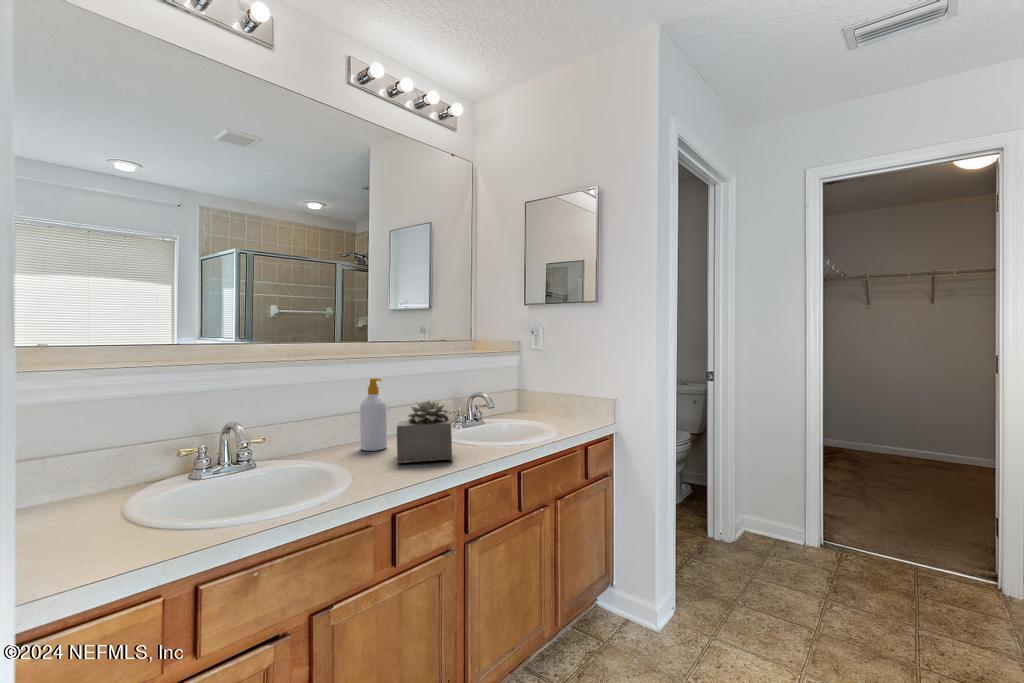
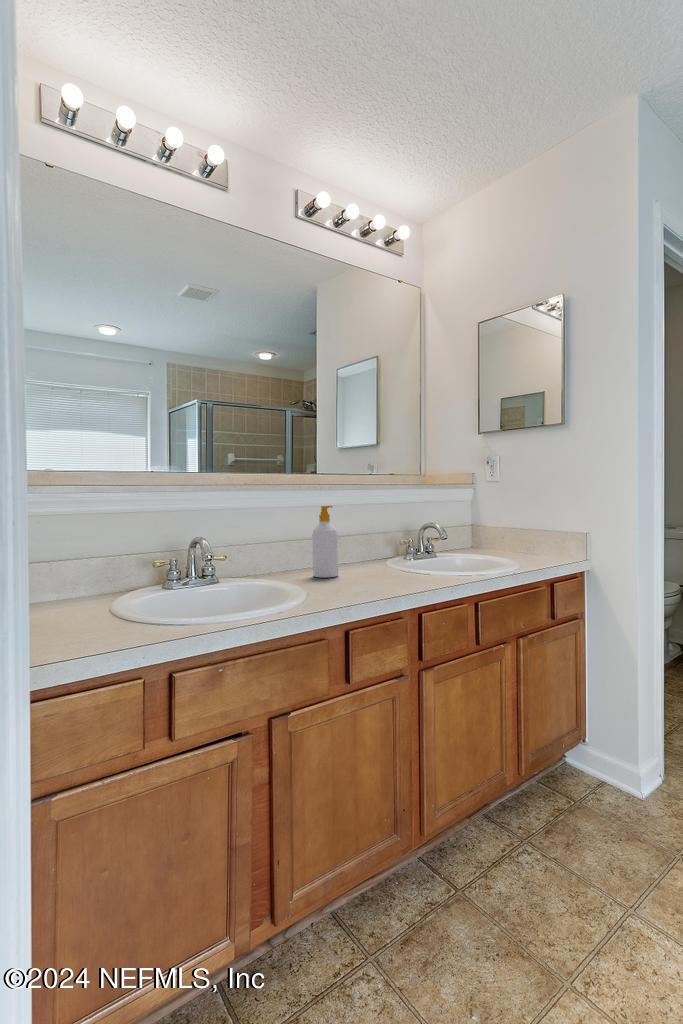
succulent plant: present [397,400,453,463] -> none [348,524,406,586]

